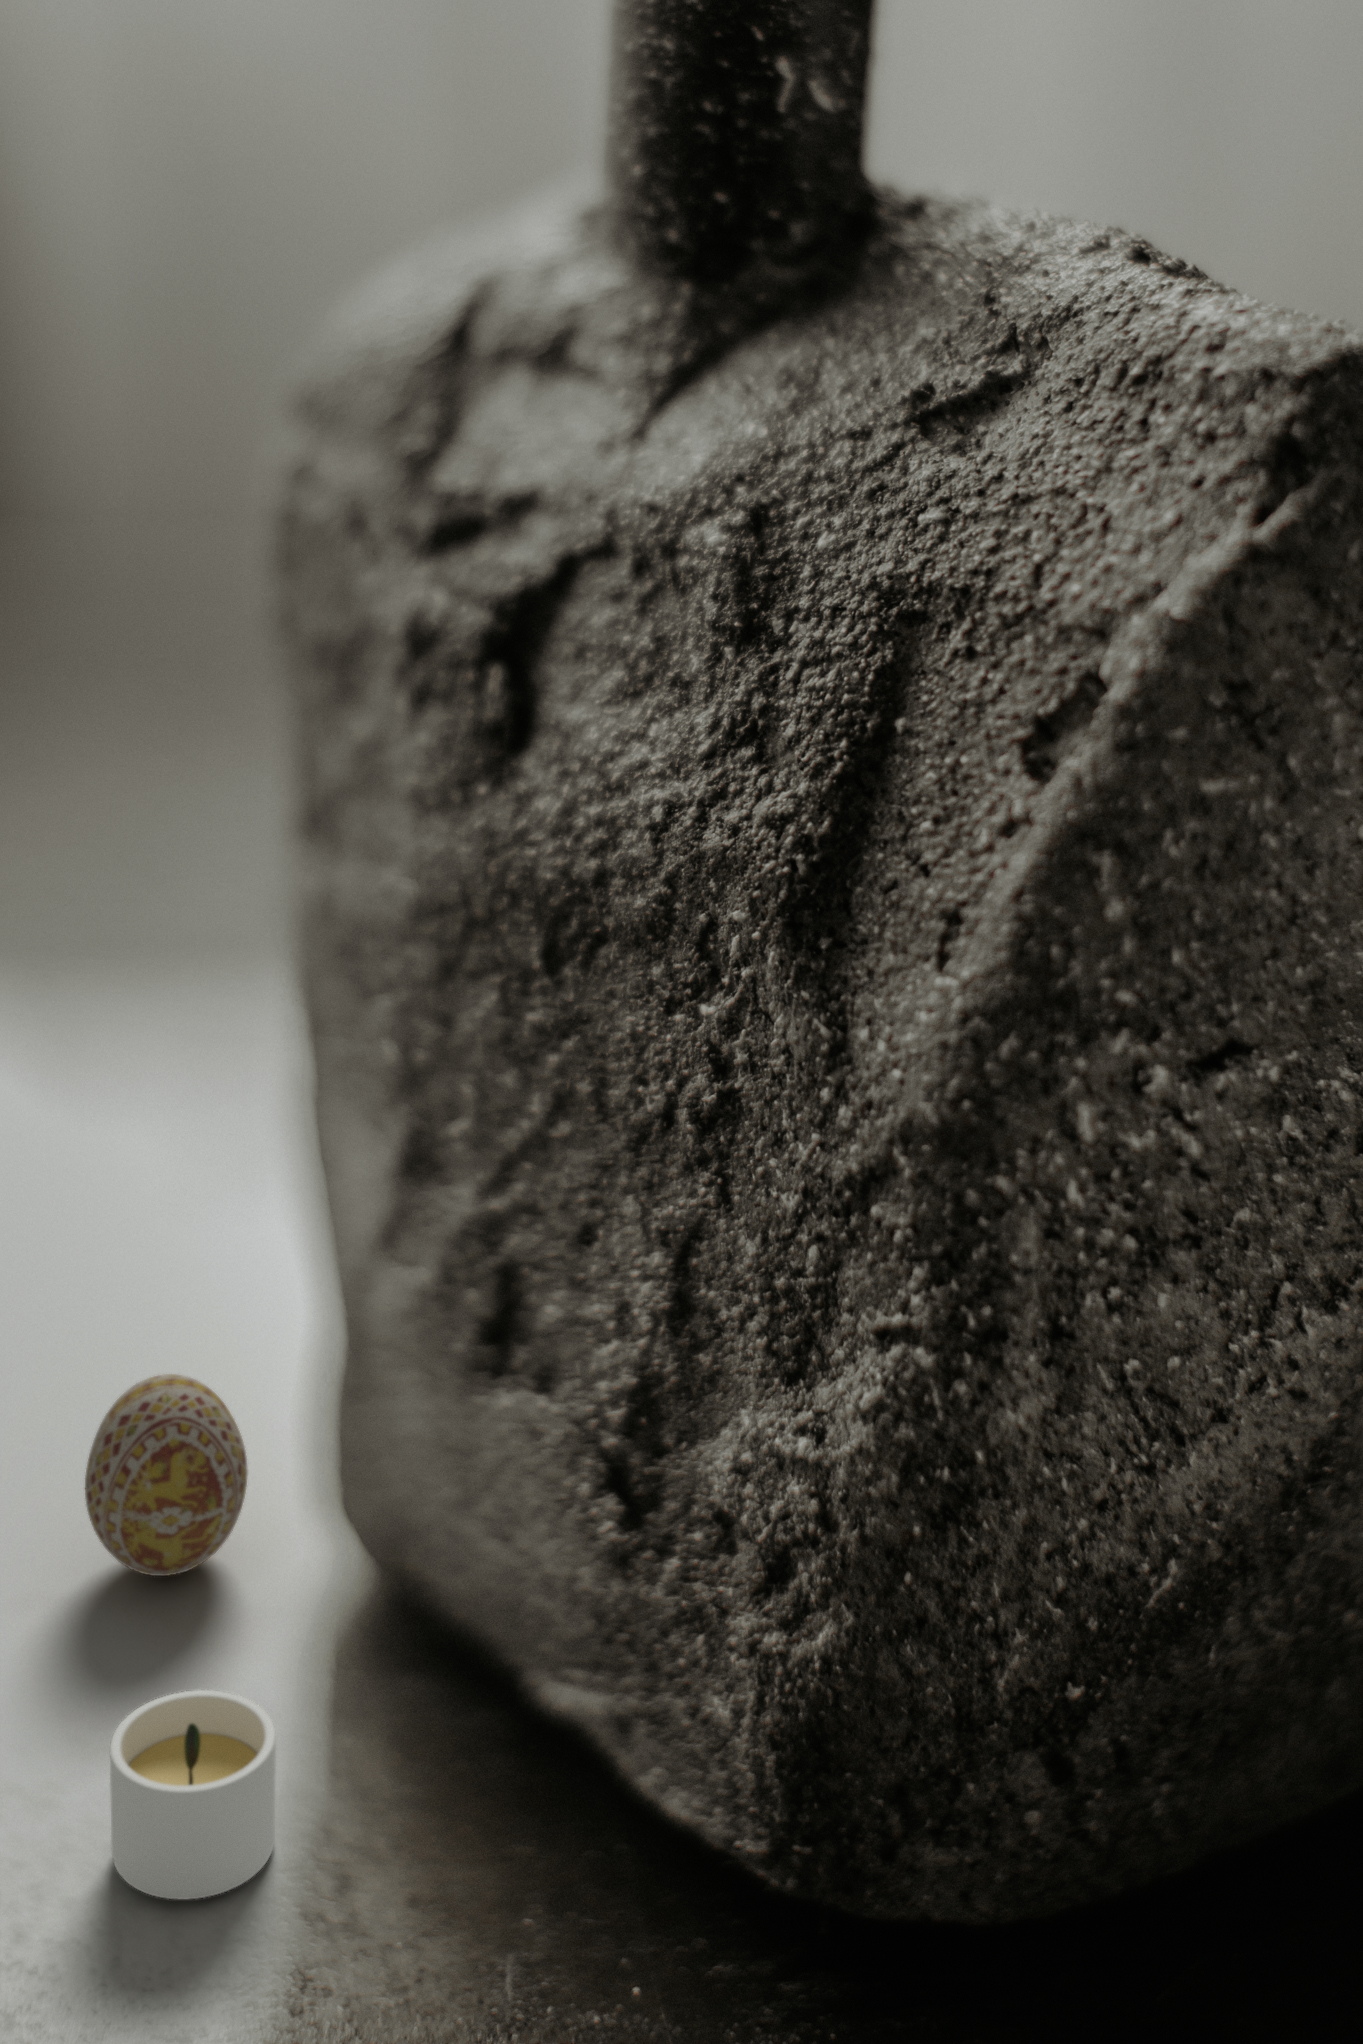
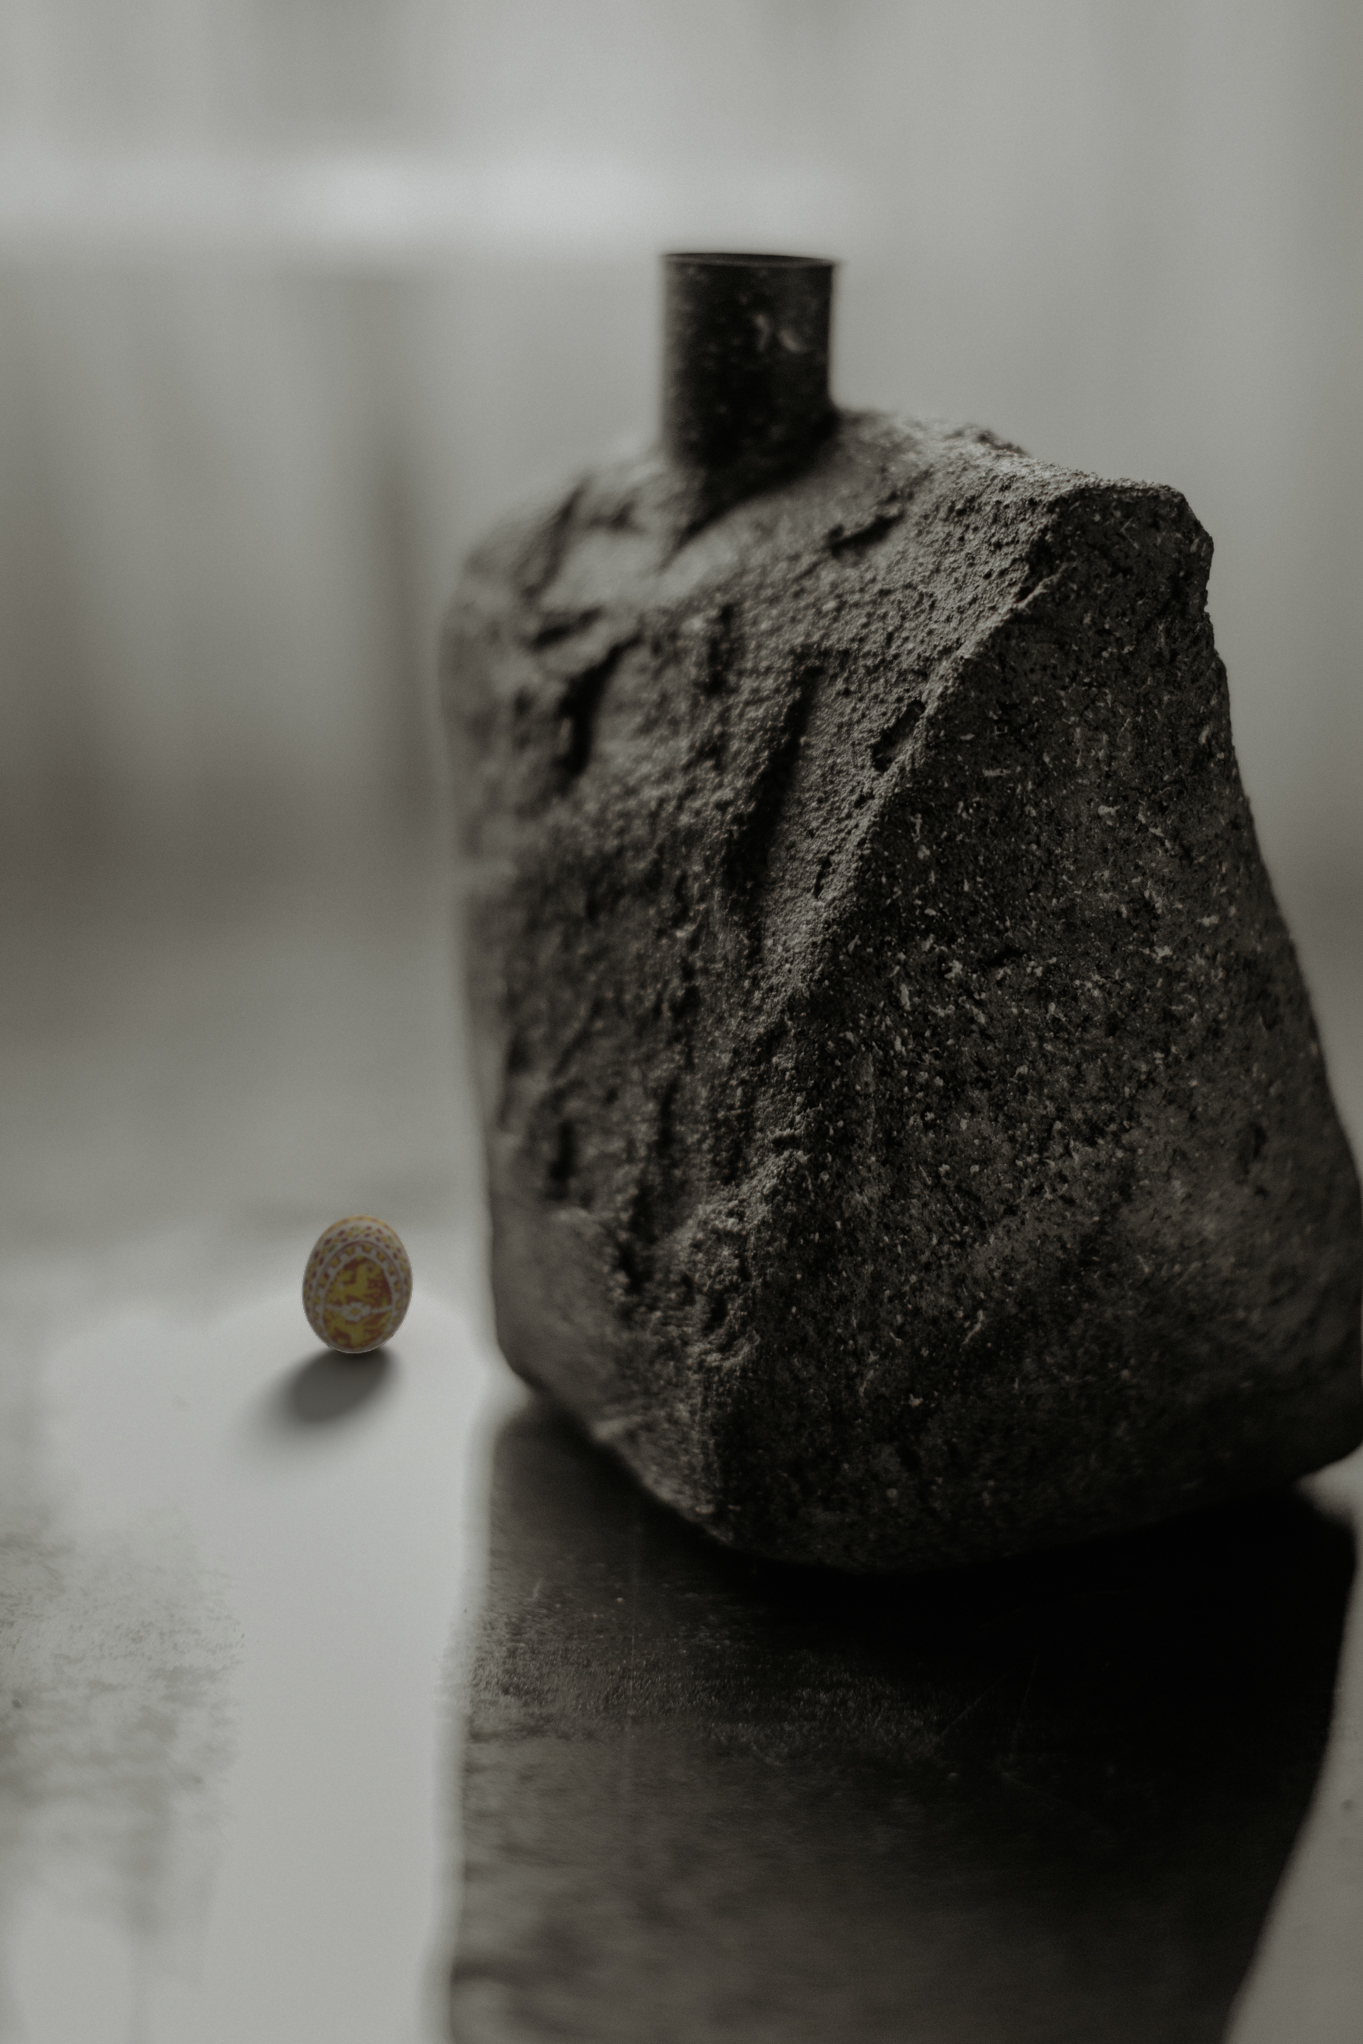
candle: present [110,1690,276,1899] -> none [290,1412,456,1549]

